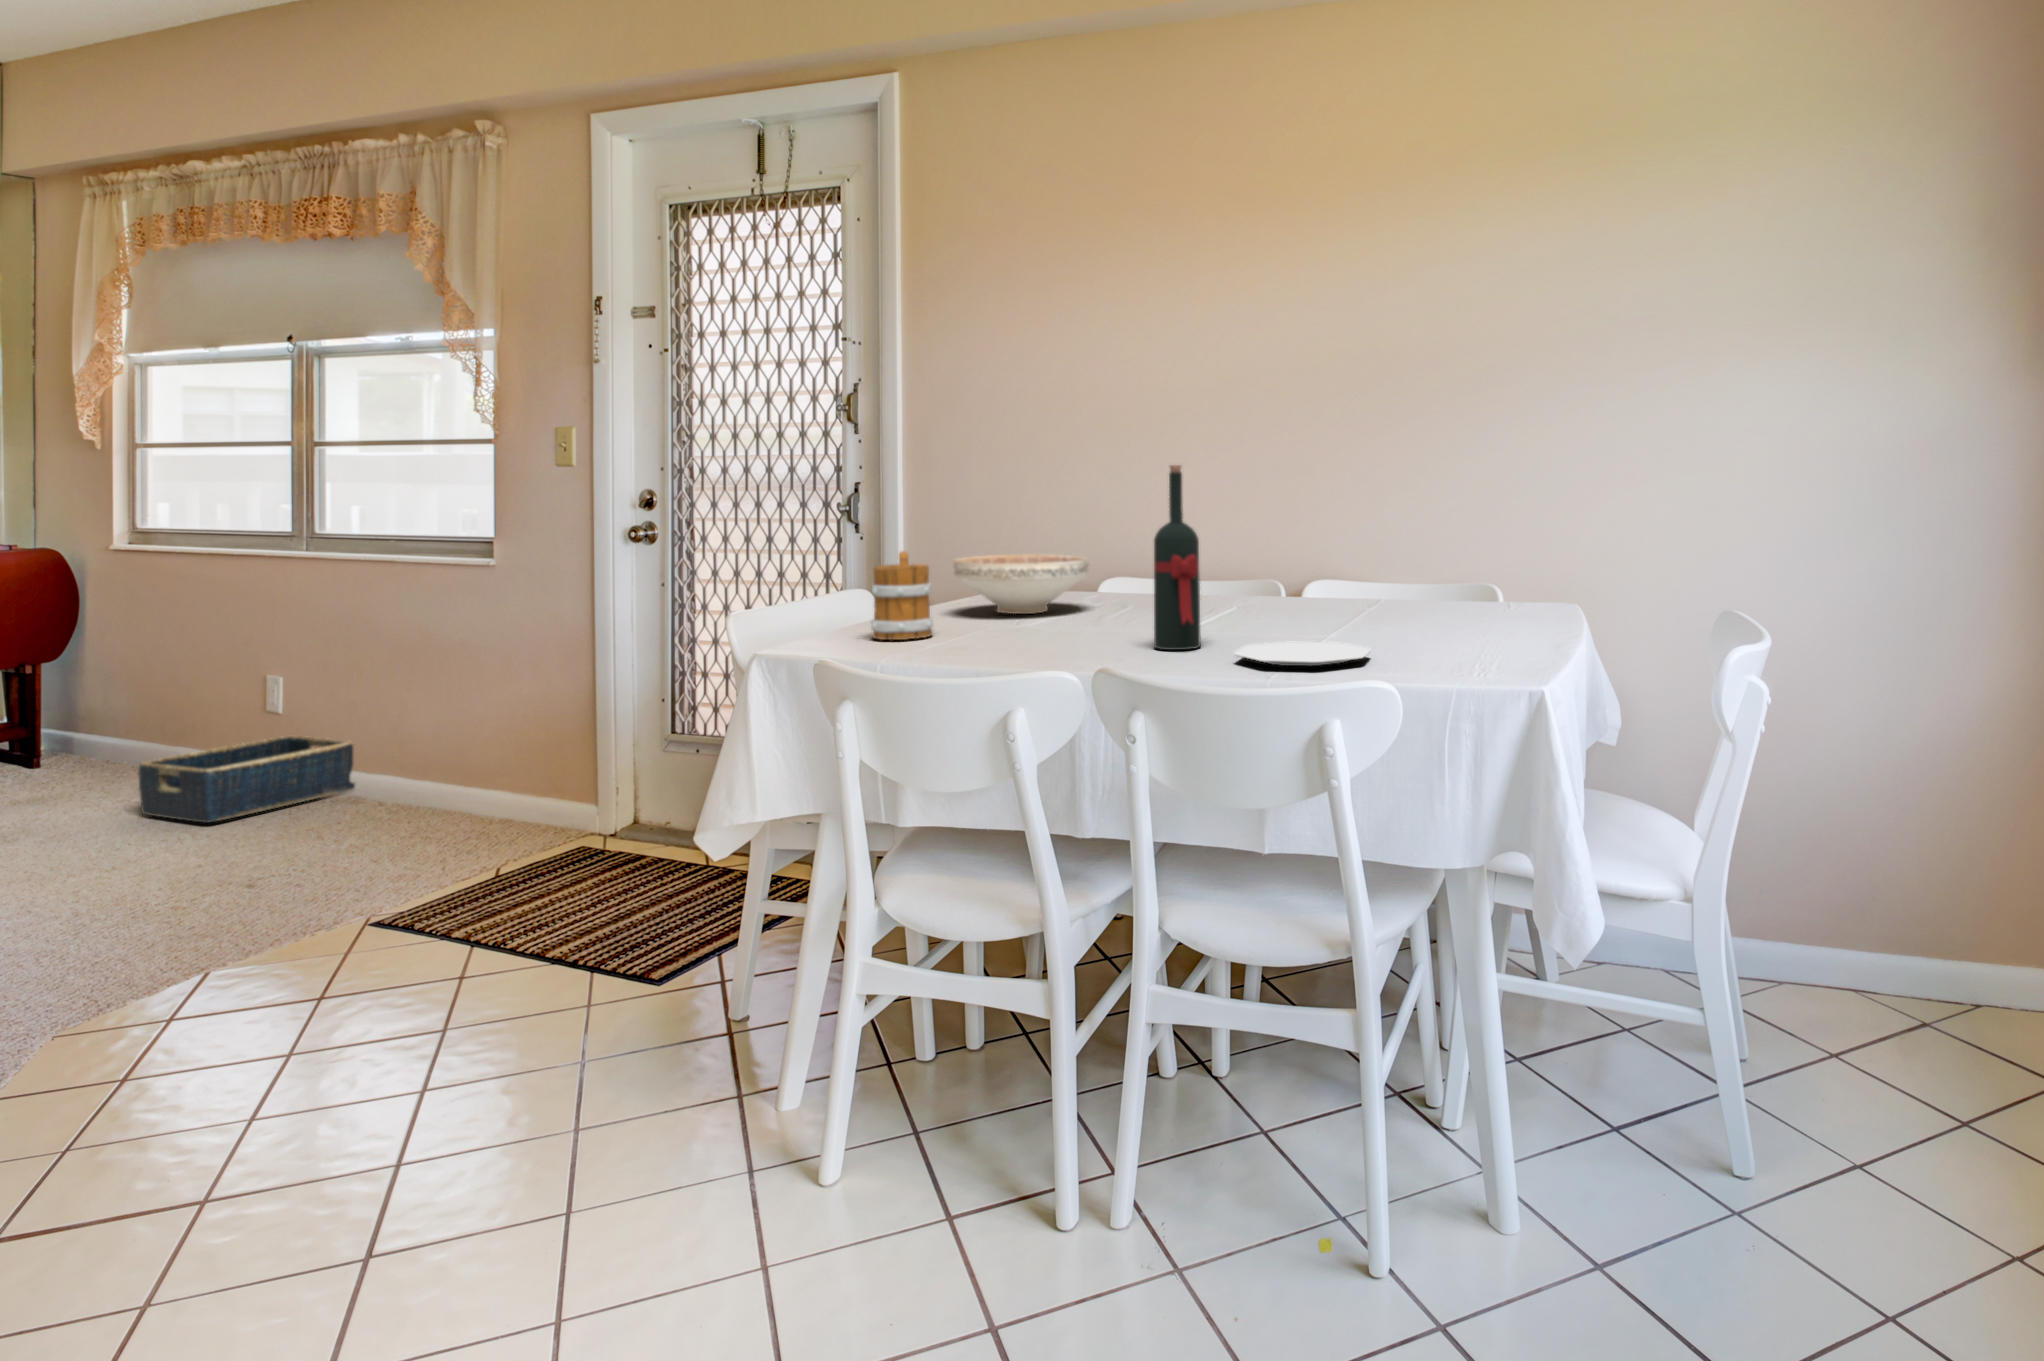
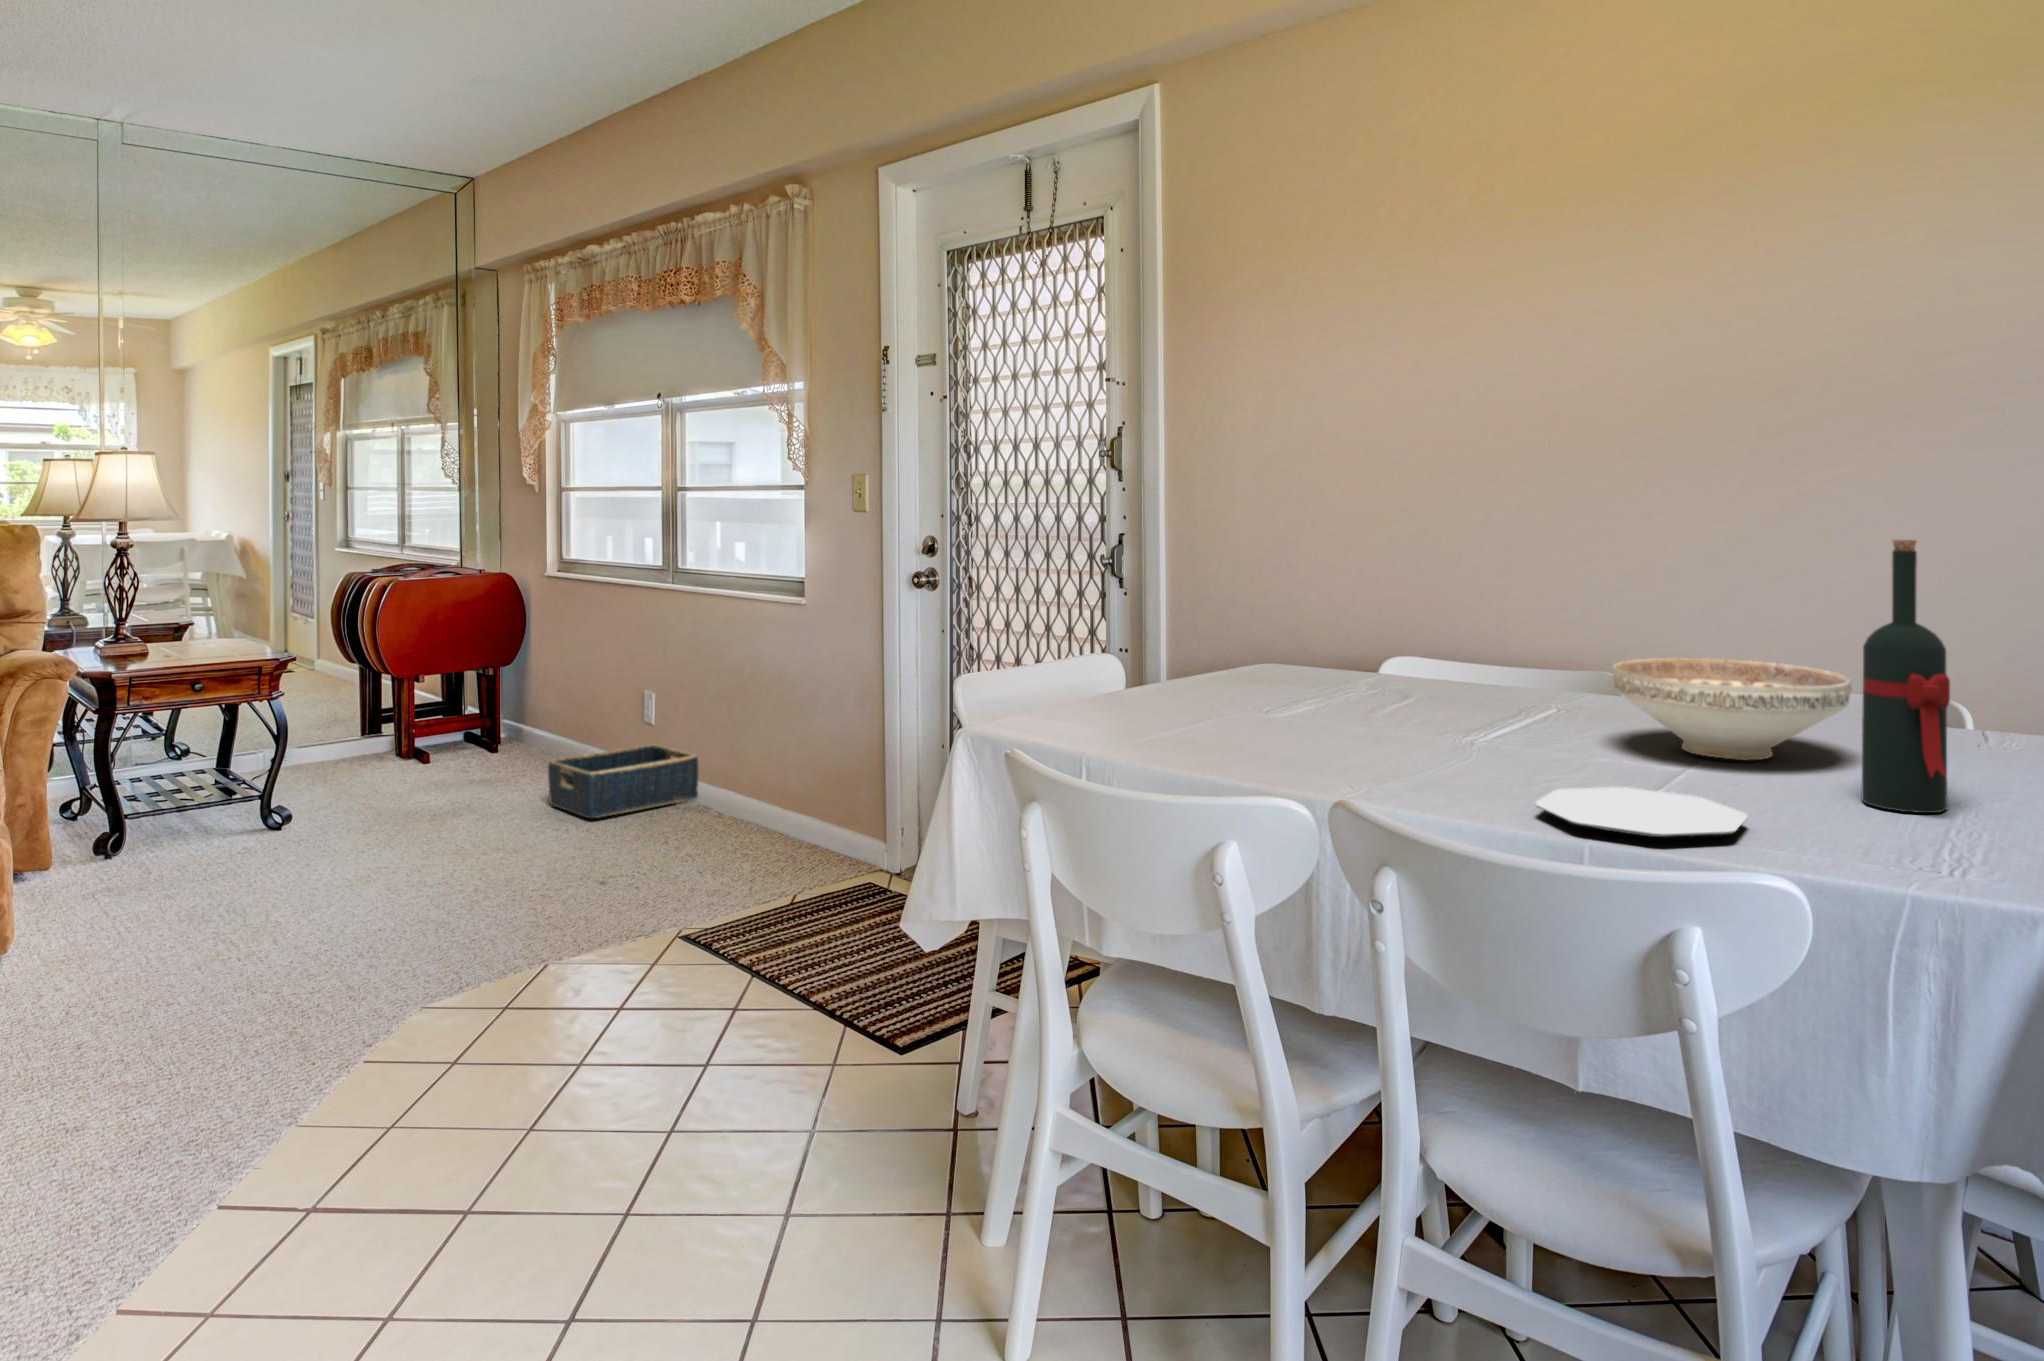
wine bottle: present [1154,465,1201,650] -> present [1862,540,1950,813]
mug: present [871,551,933,640] -> none [1100,629,1168,734]
decorative bowl: present [953,554,1089,614] -> present [1612,658,1852,760]

